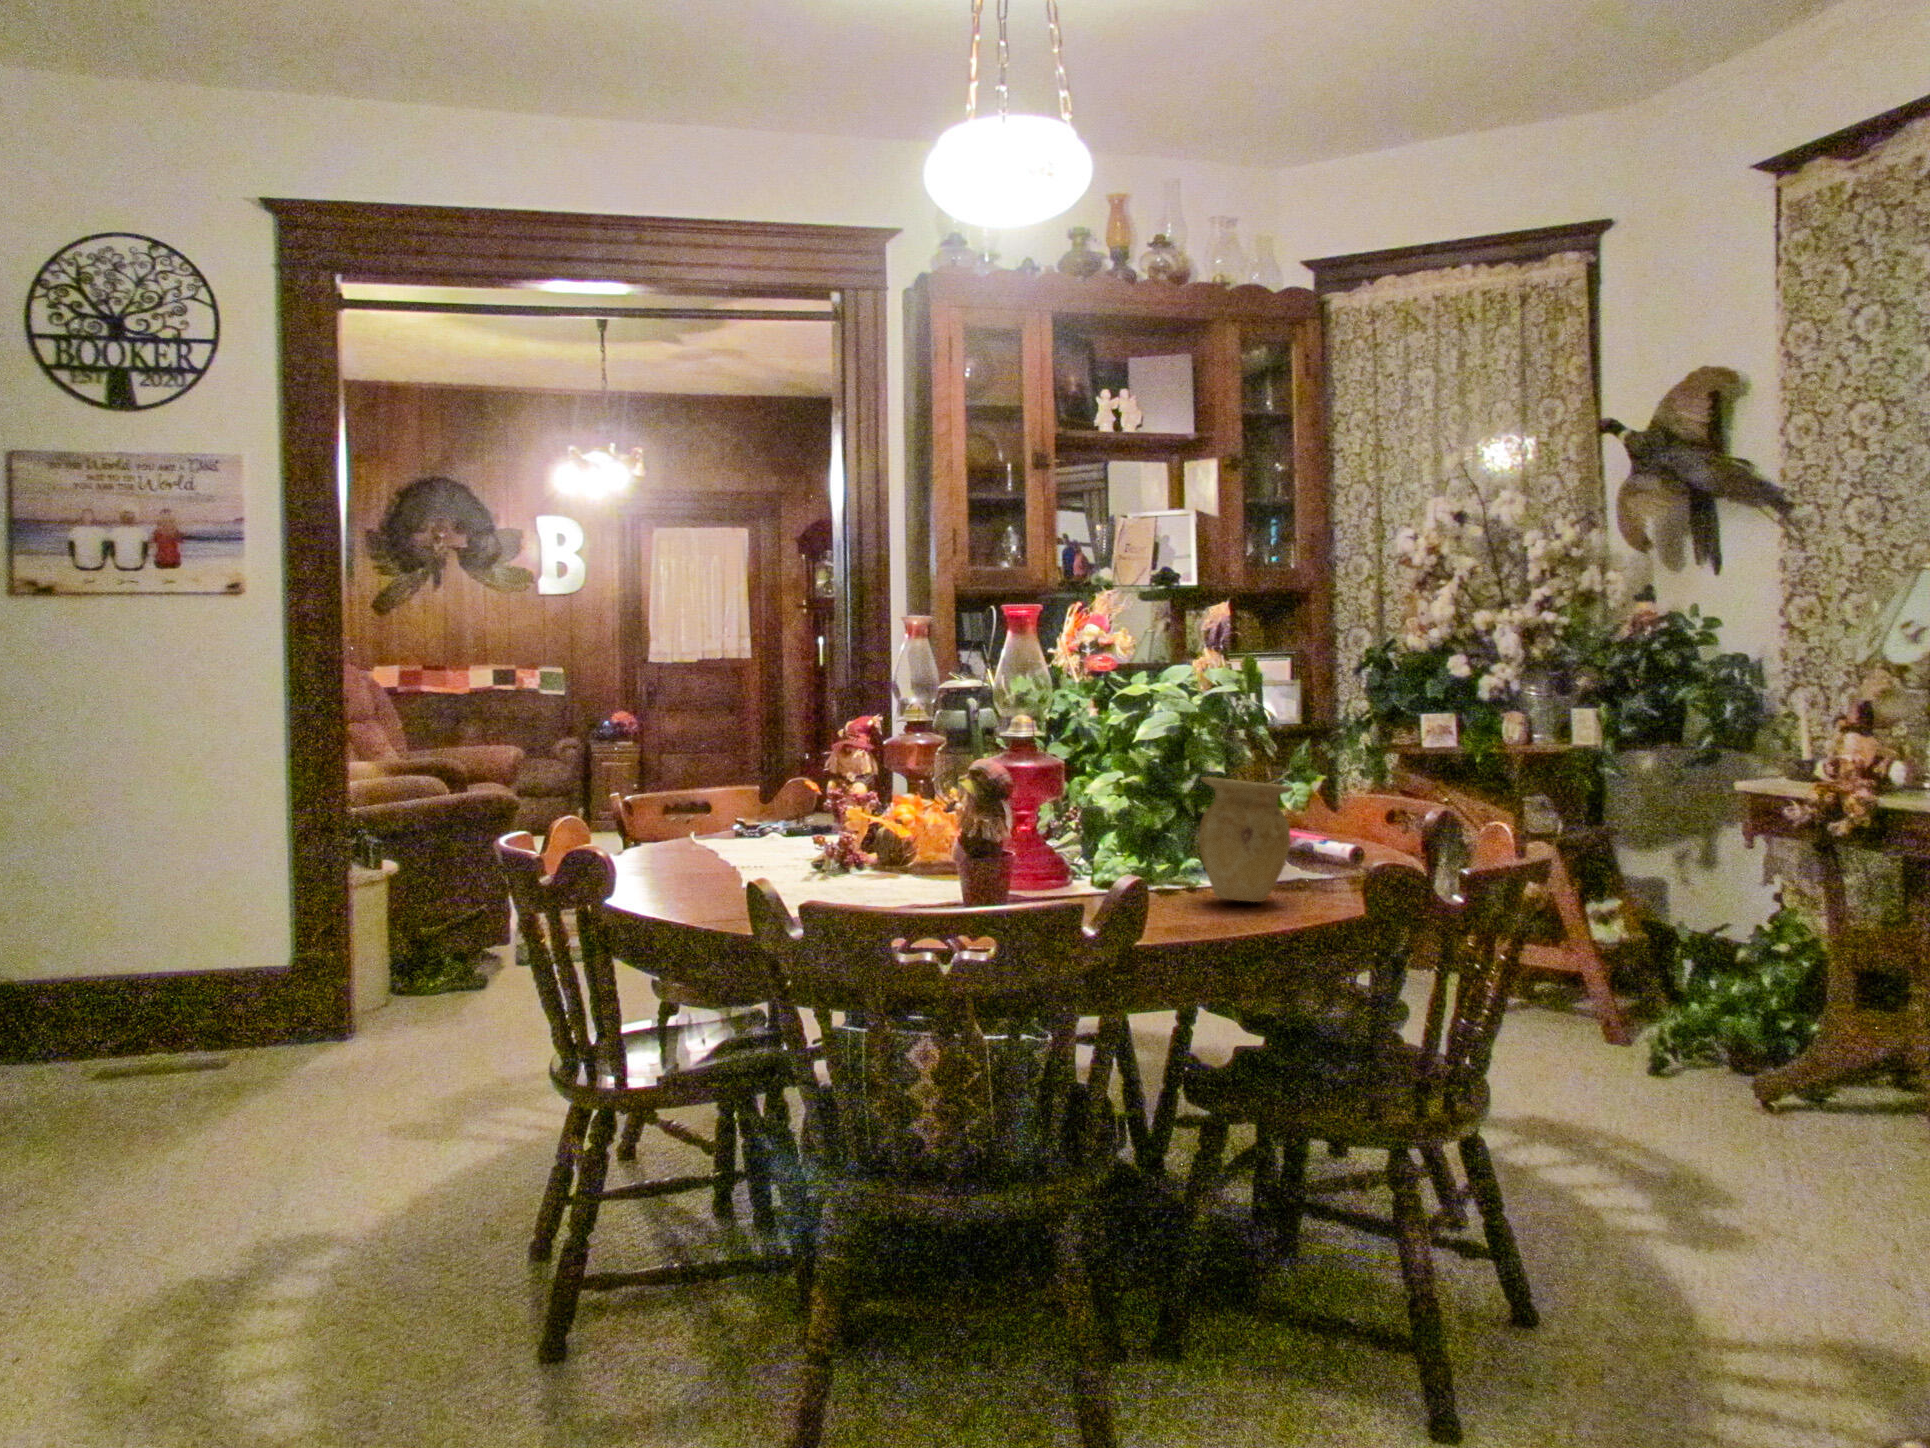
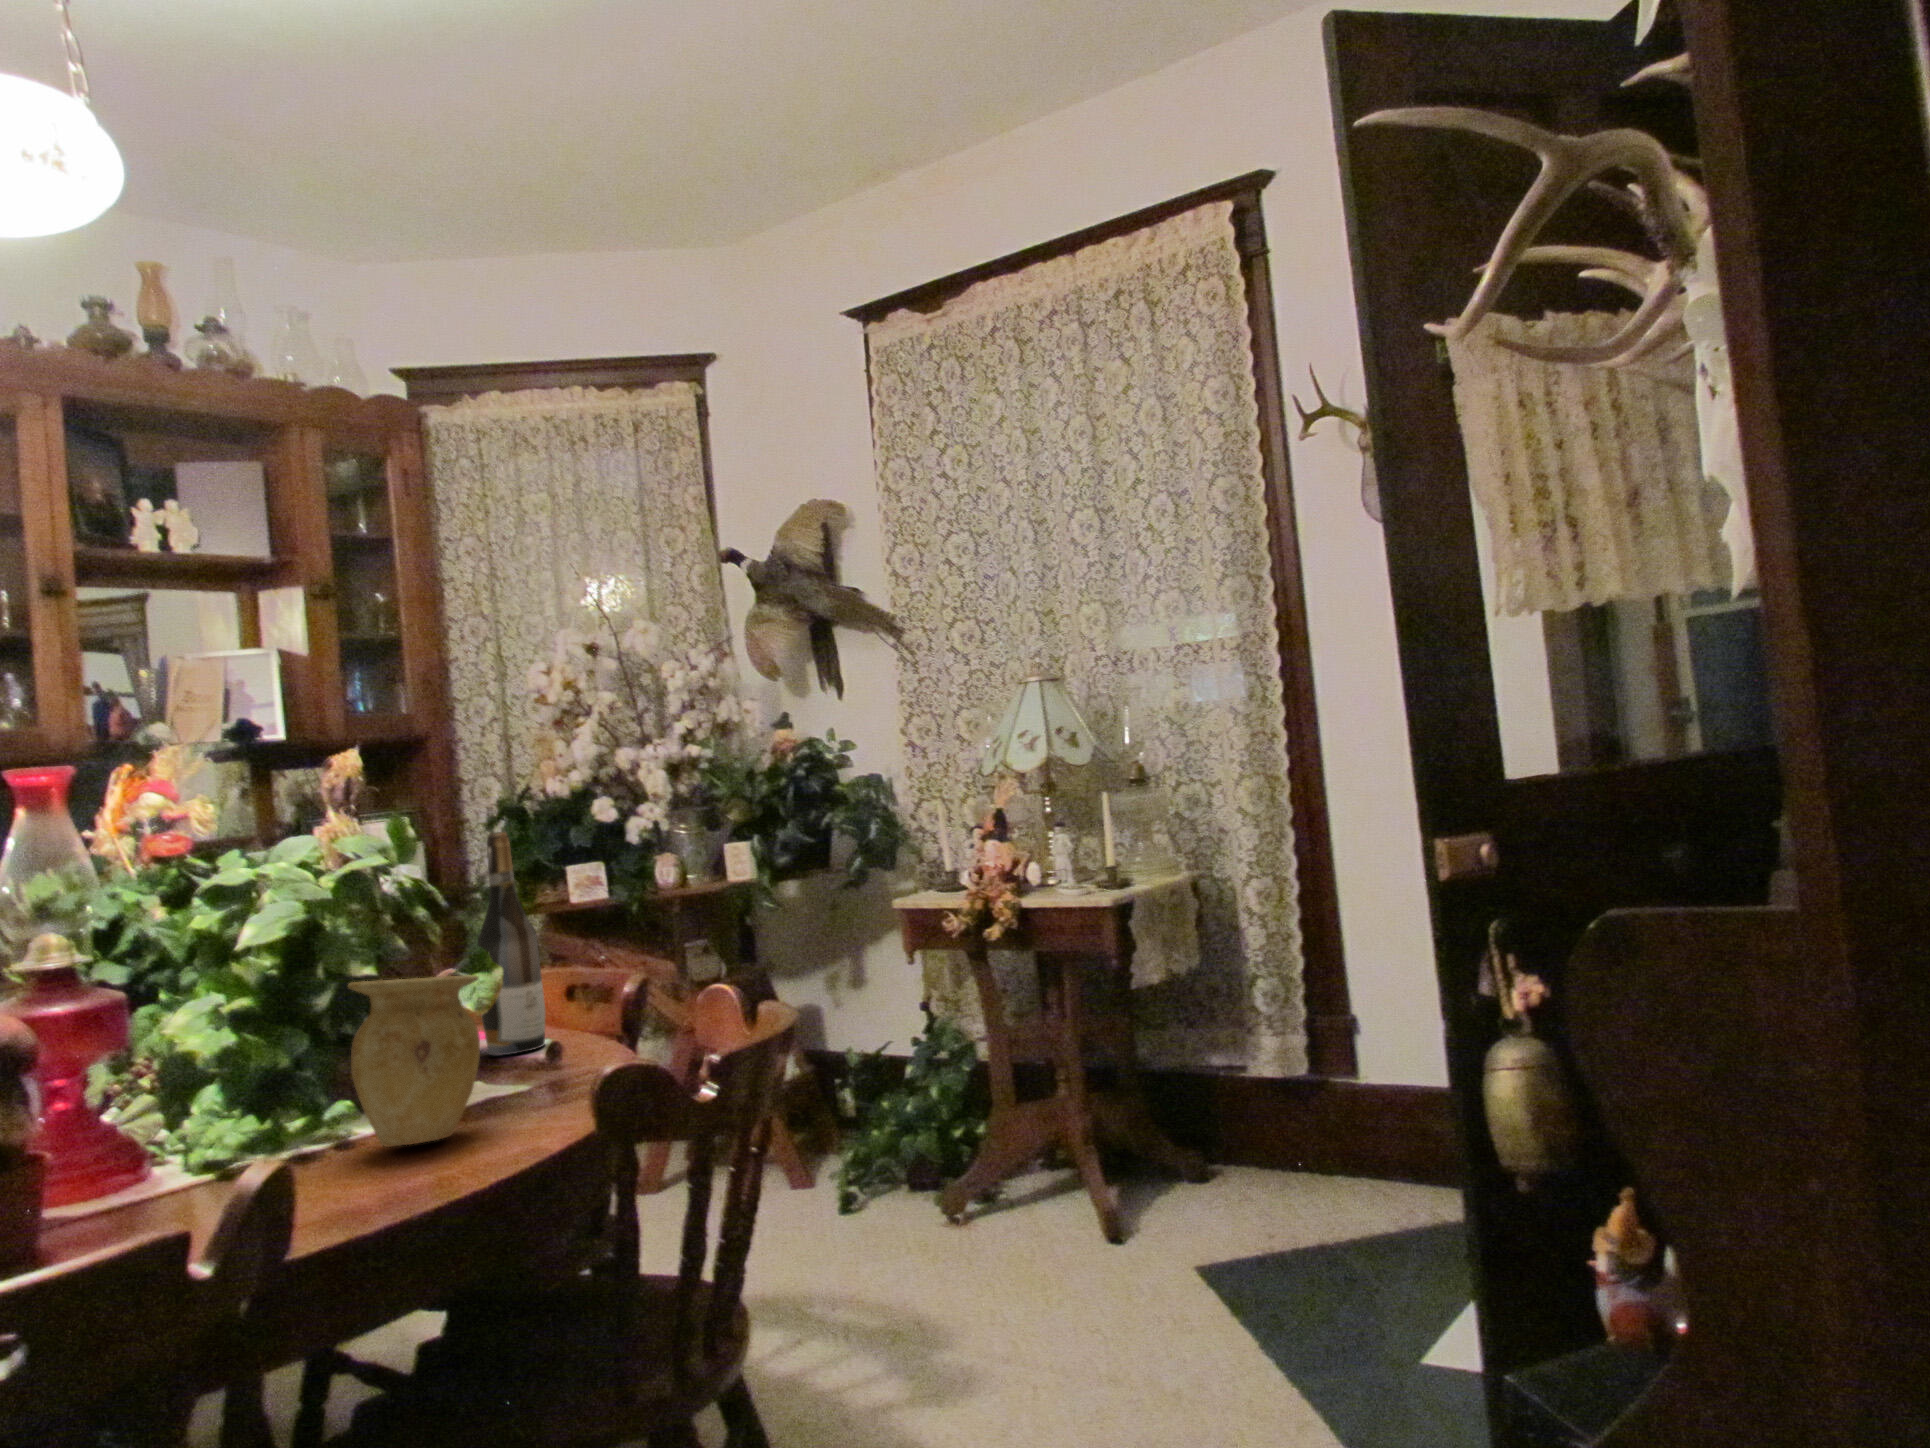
wine bottle: none [1306,678,1356,856] -> present [478,832,545,1055]

